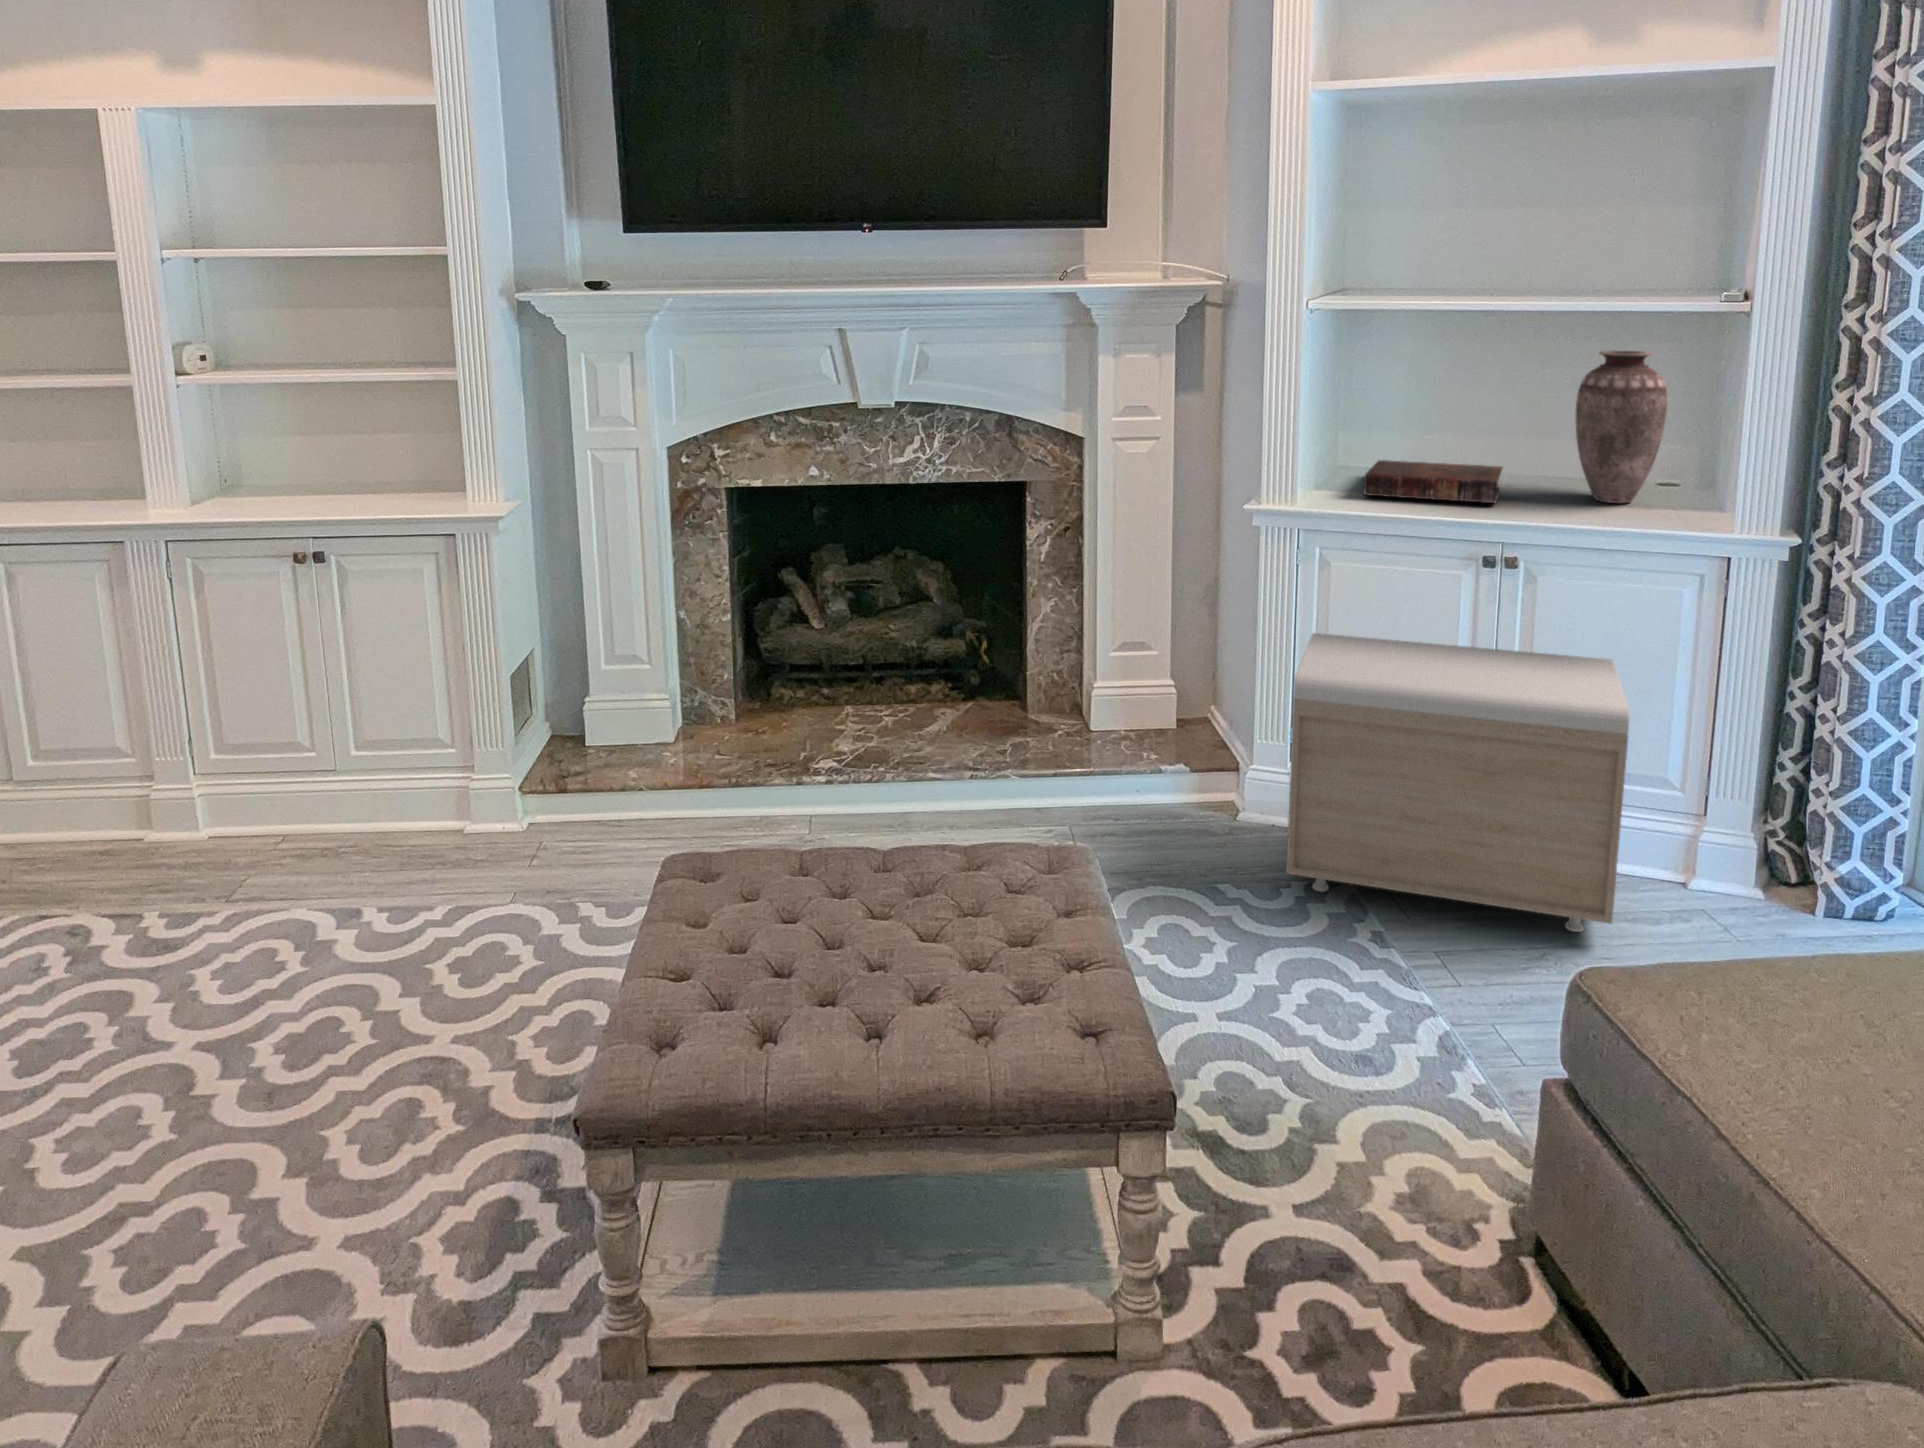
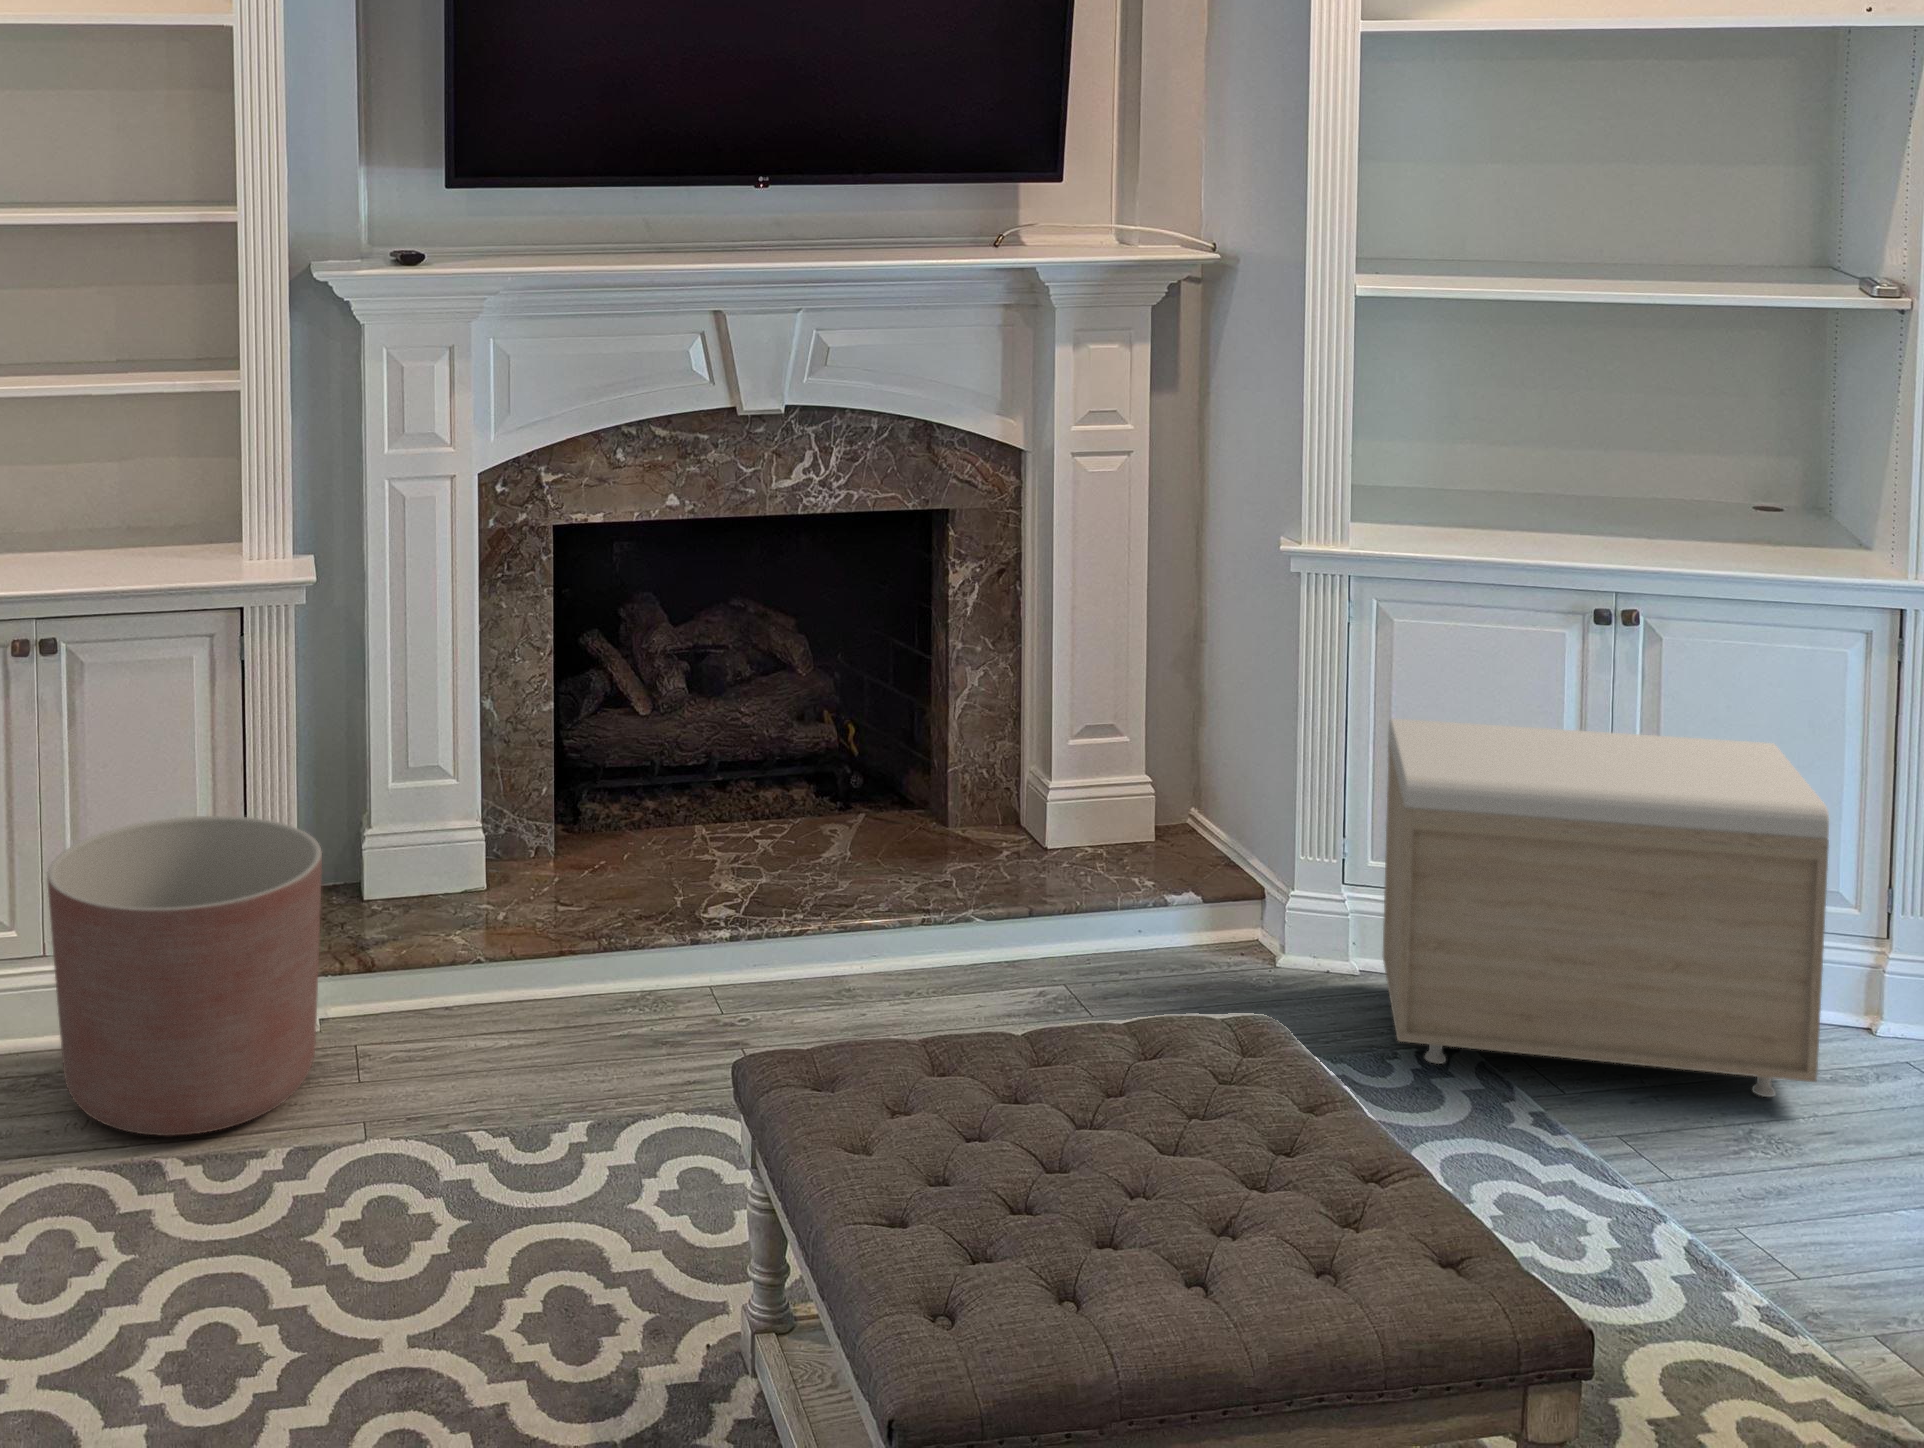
vase: present [1576,350,1667,503] -> none [1698,348,1811,542]
book: present [1364,460,1503,503] -> none [1437,485,1613,544]
planter: none [302,677,506,894] -> present [47,816,322,1136]

